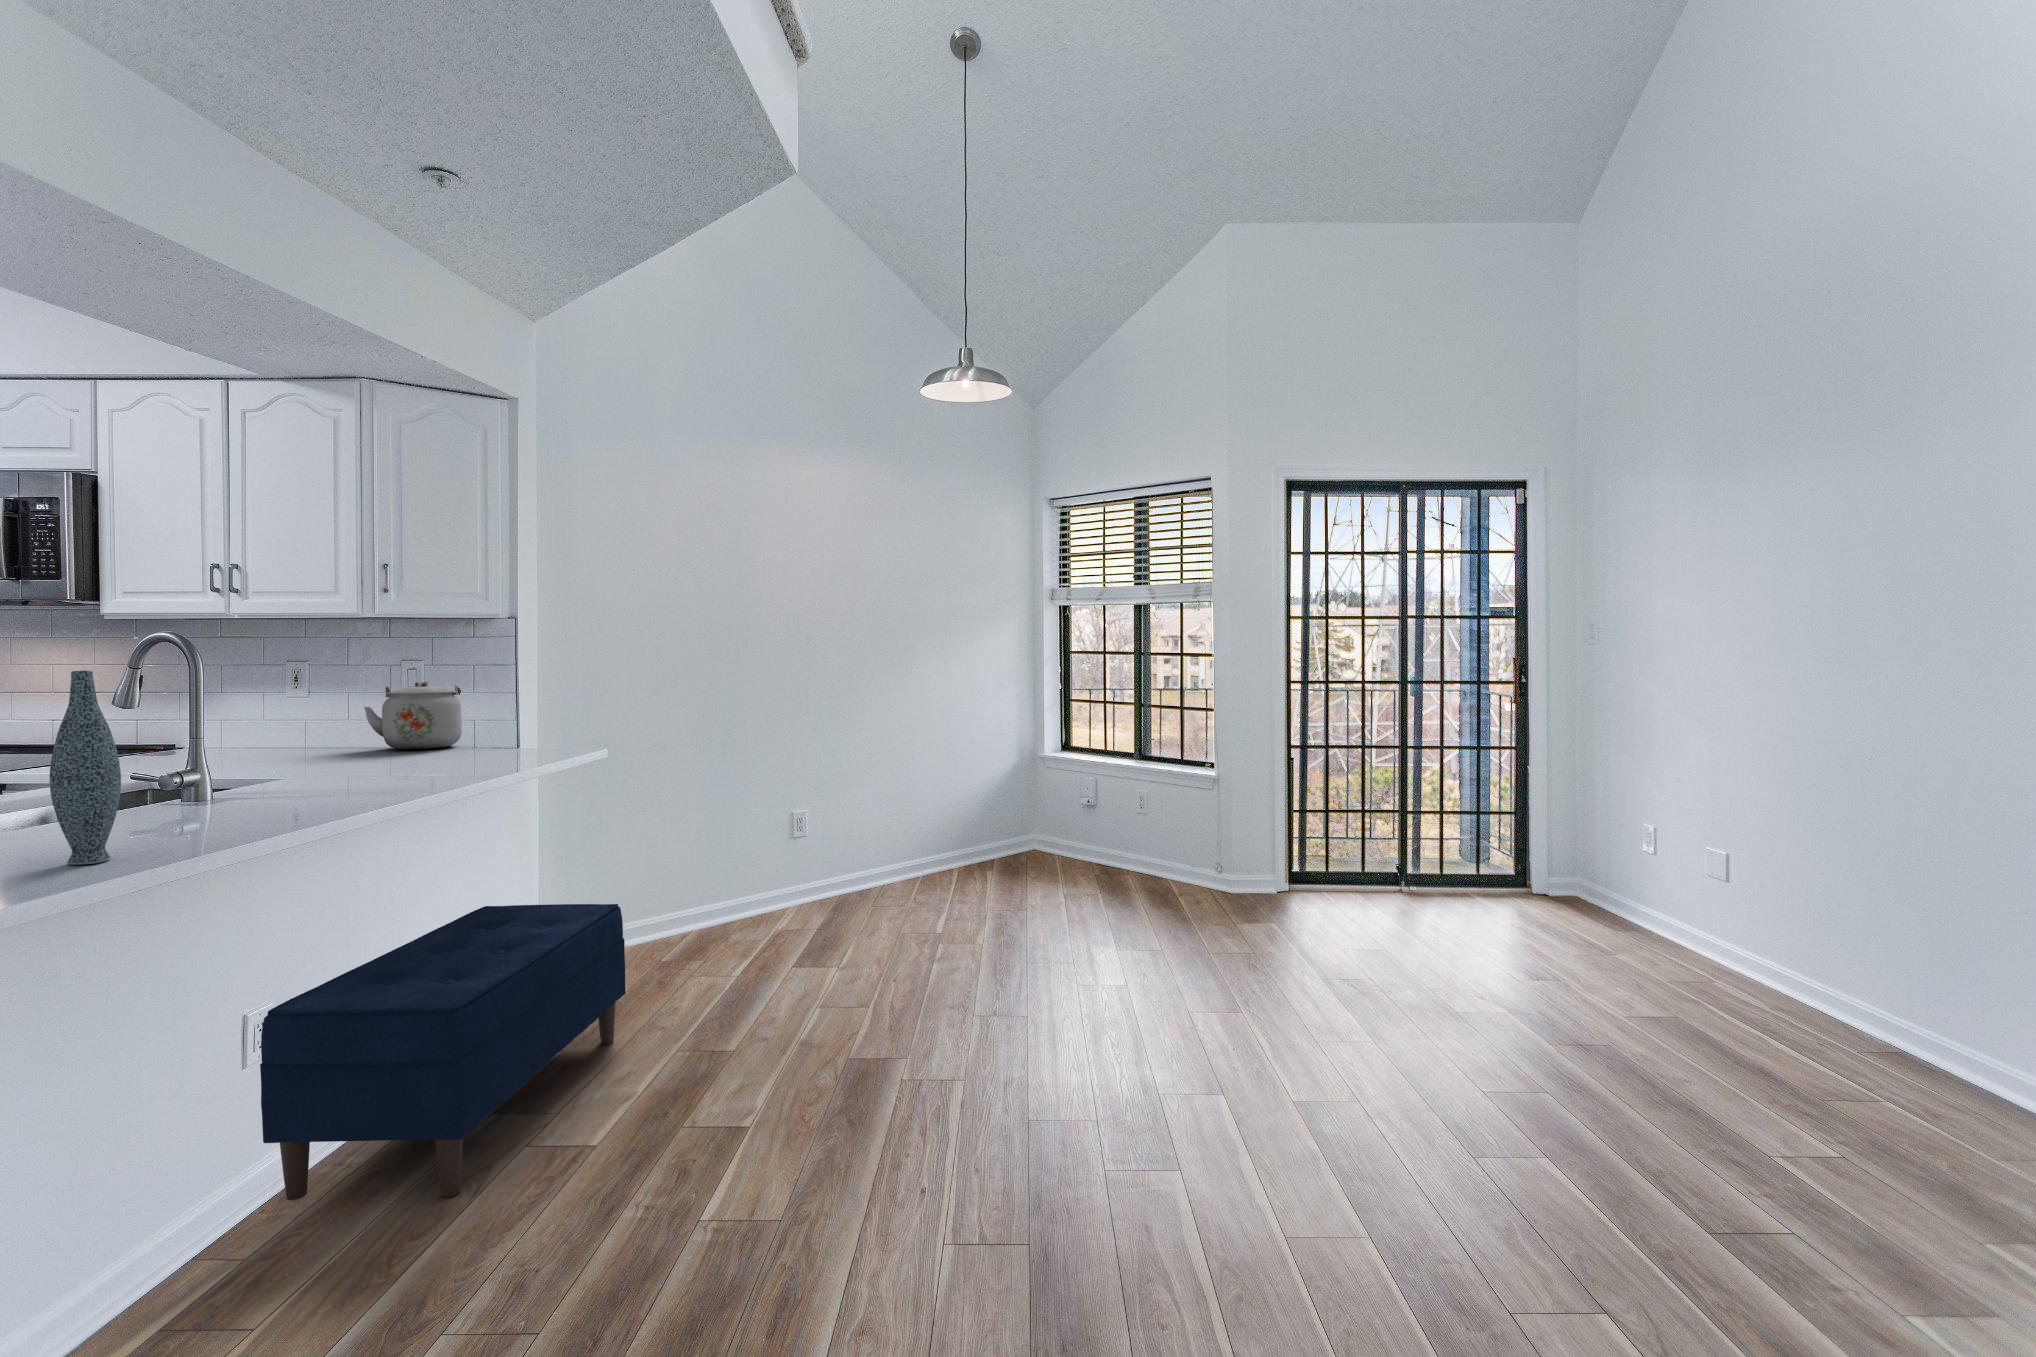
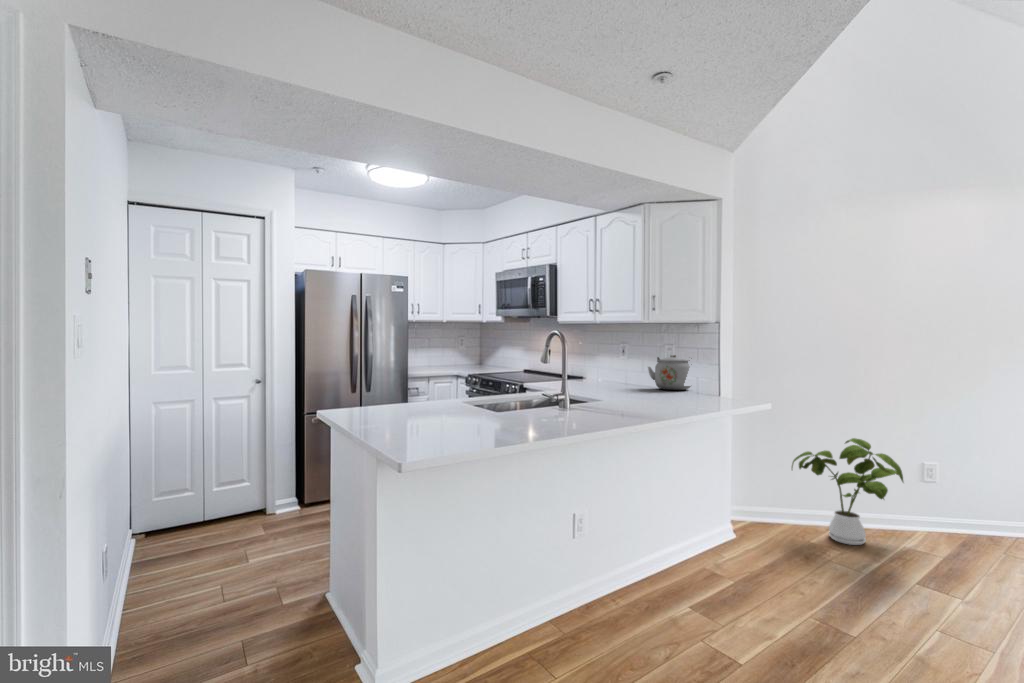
vase: present [50,671,121,865] -> none [491,339,514,427]
house plant: none [632,793,776,948] -> present [792,438,903,545]
bench: present [260,904,625,1200] -> none [577,482,777,653]

